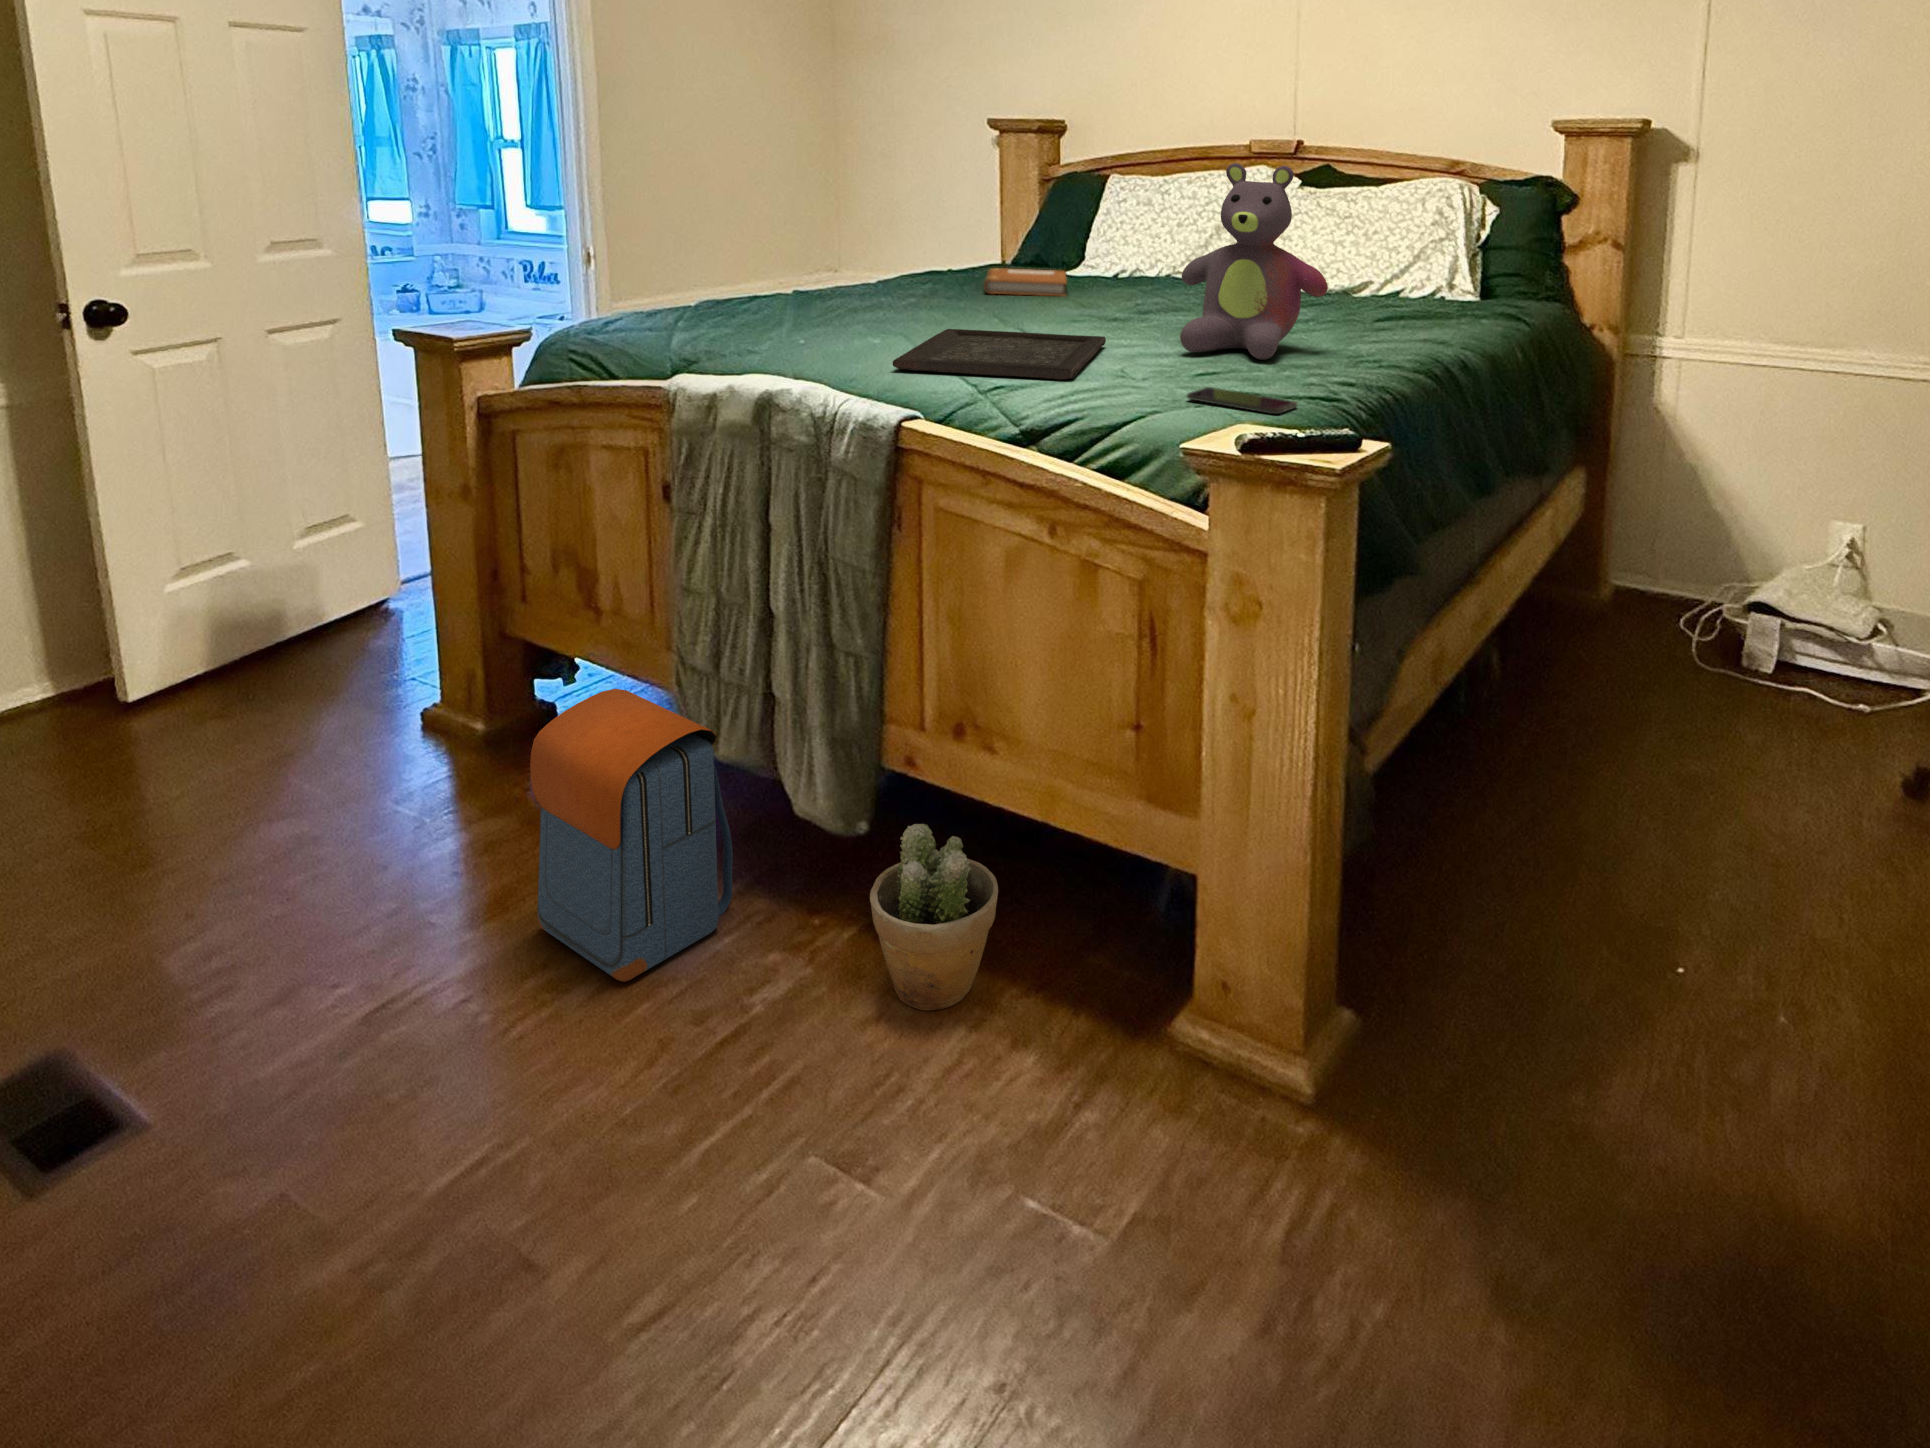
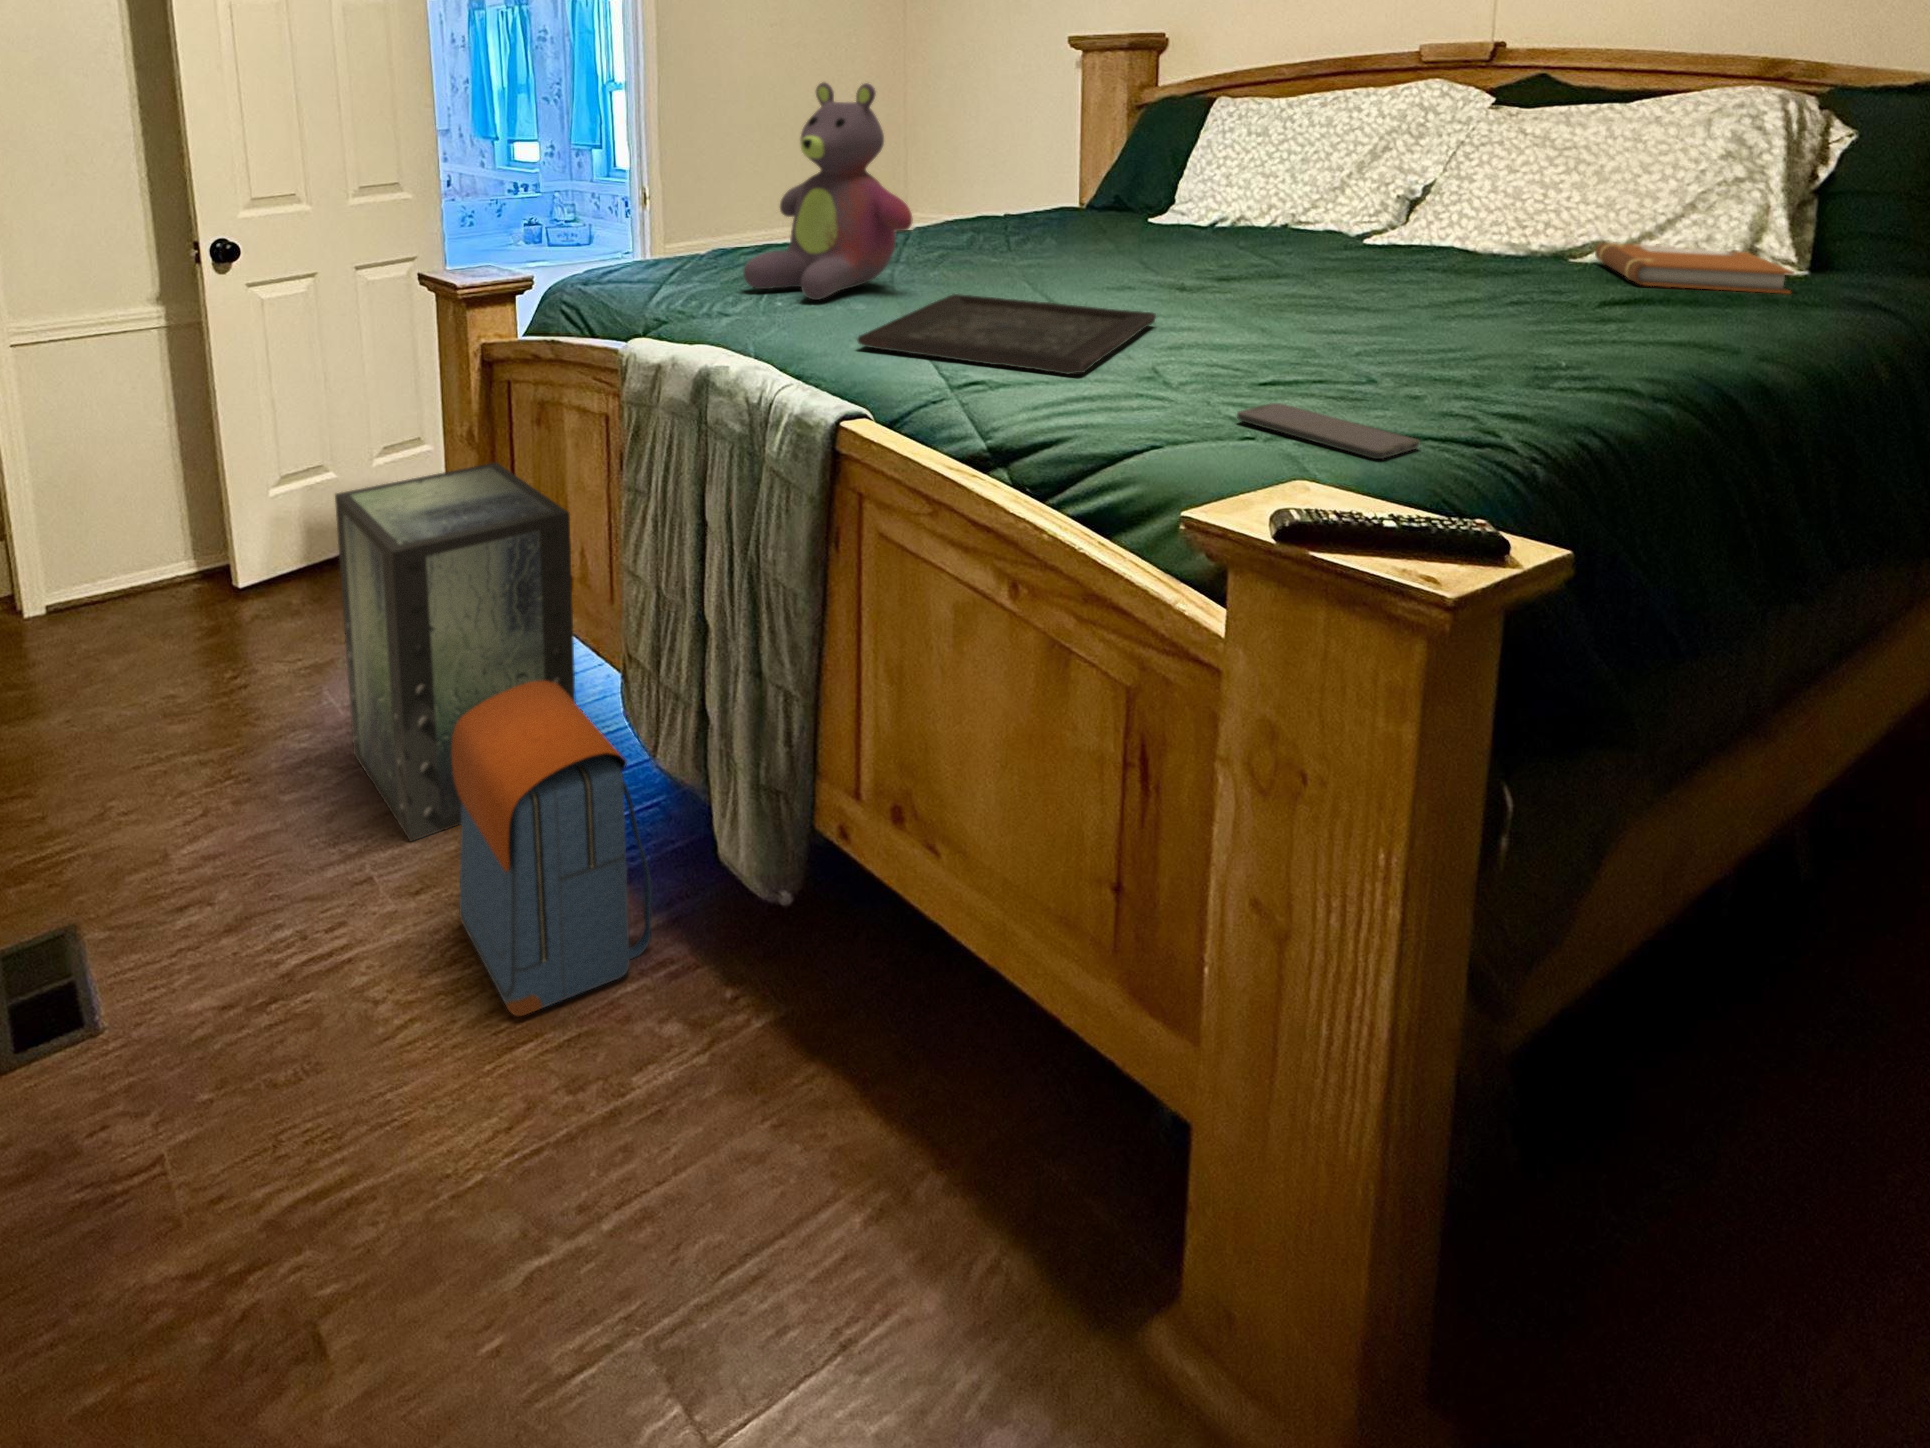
stuffed bear: present [1180,163,1328,360] -> present [743,82,913,300]
notebook: present [984,268,1067,296] -> present [1595,242,1794,294]
storage box: none [336,511,615,882] -> present [335,463,576,841]
potted plant: present [870,824,998,1011] -> none [765,930,929,1178]

